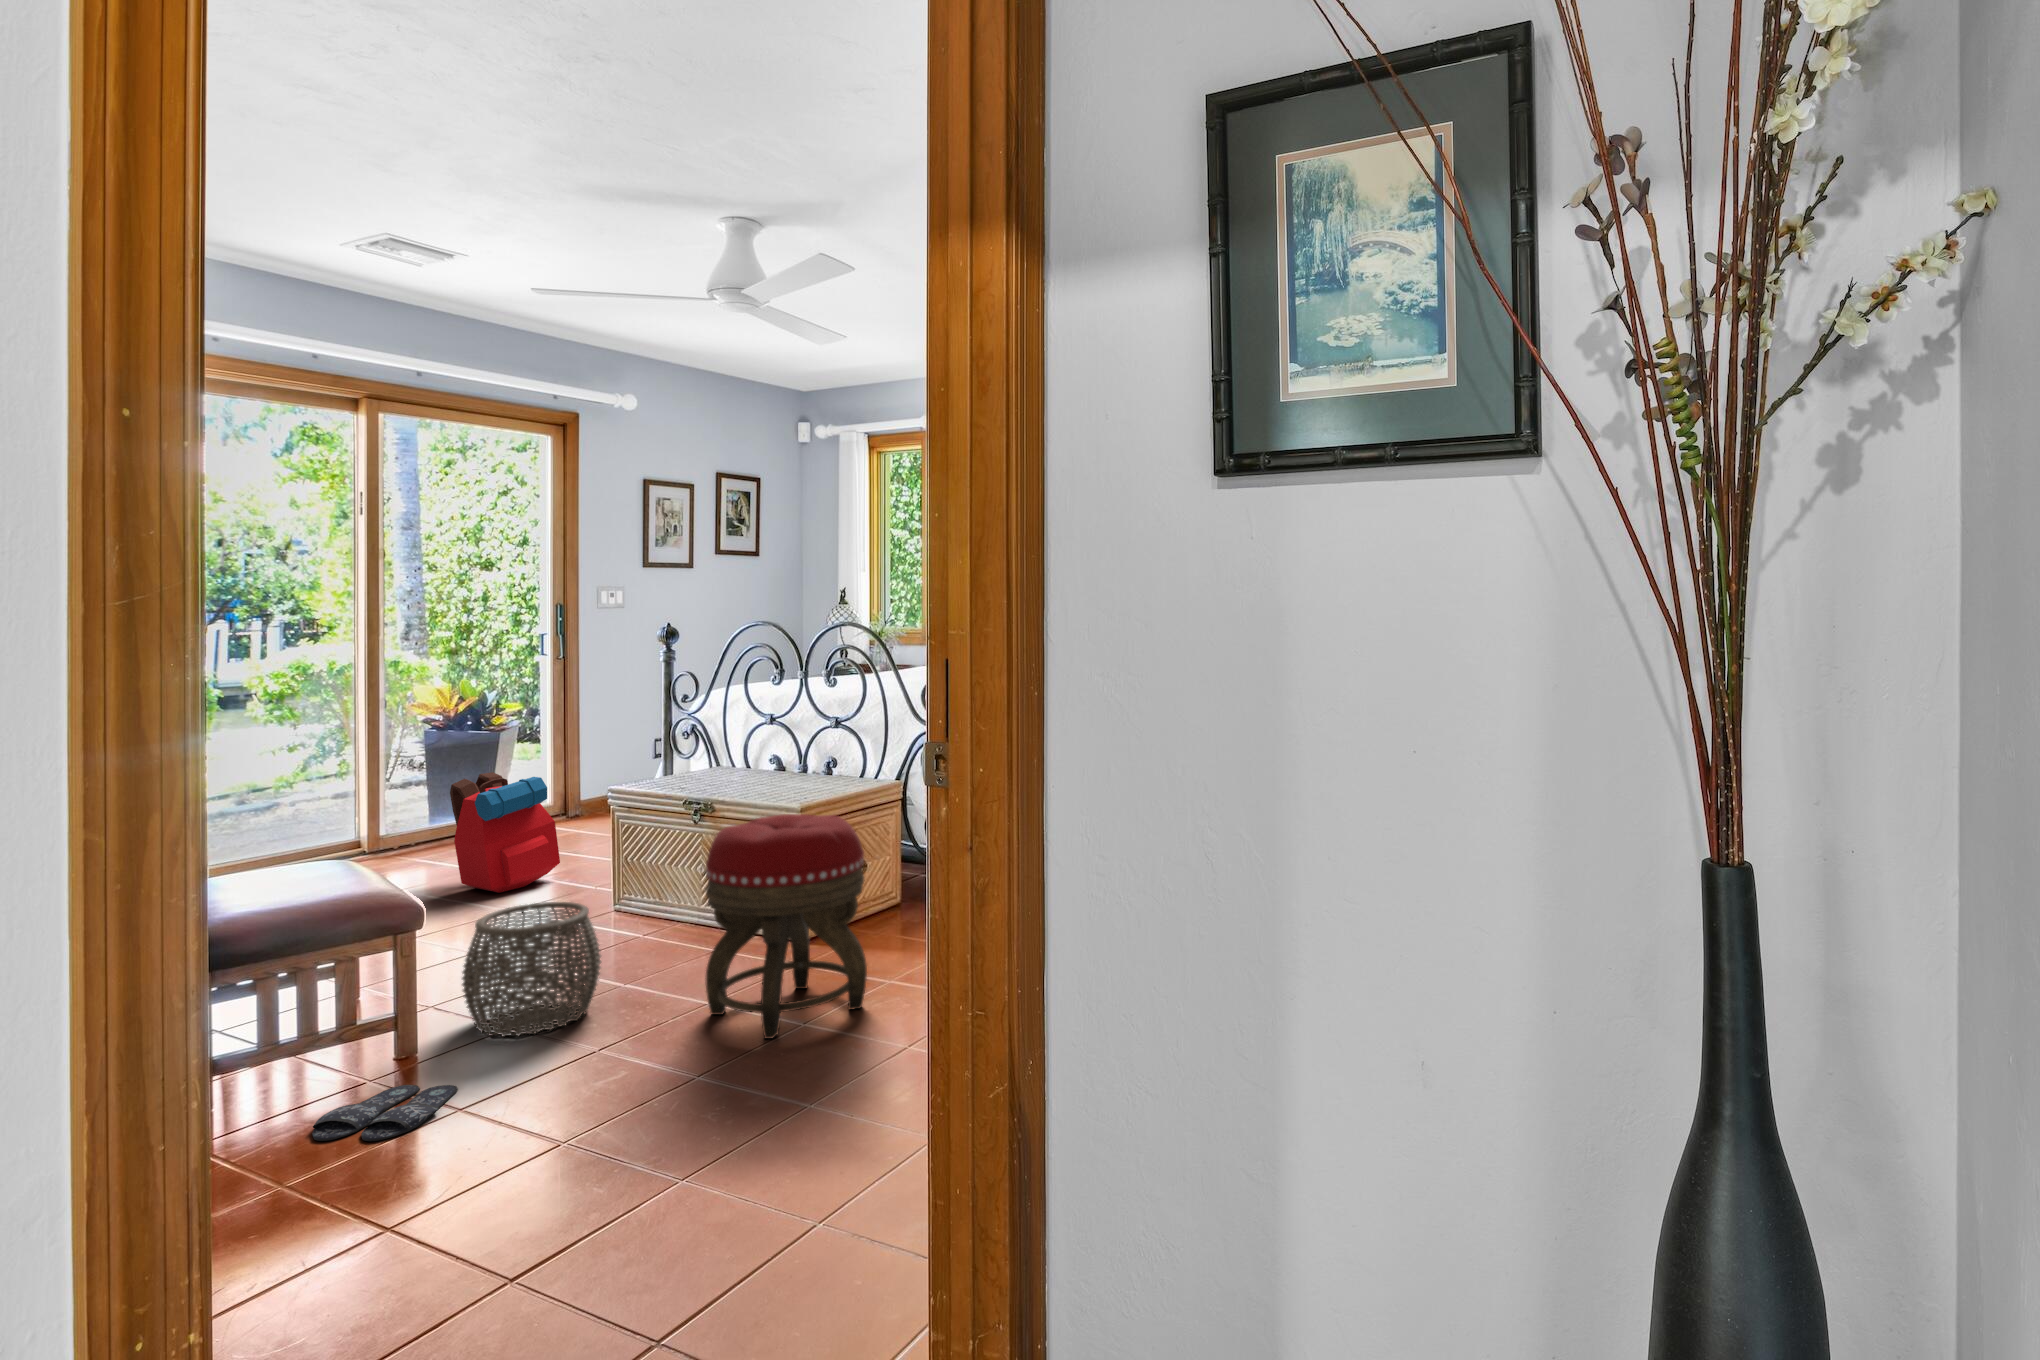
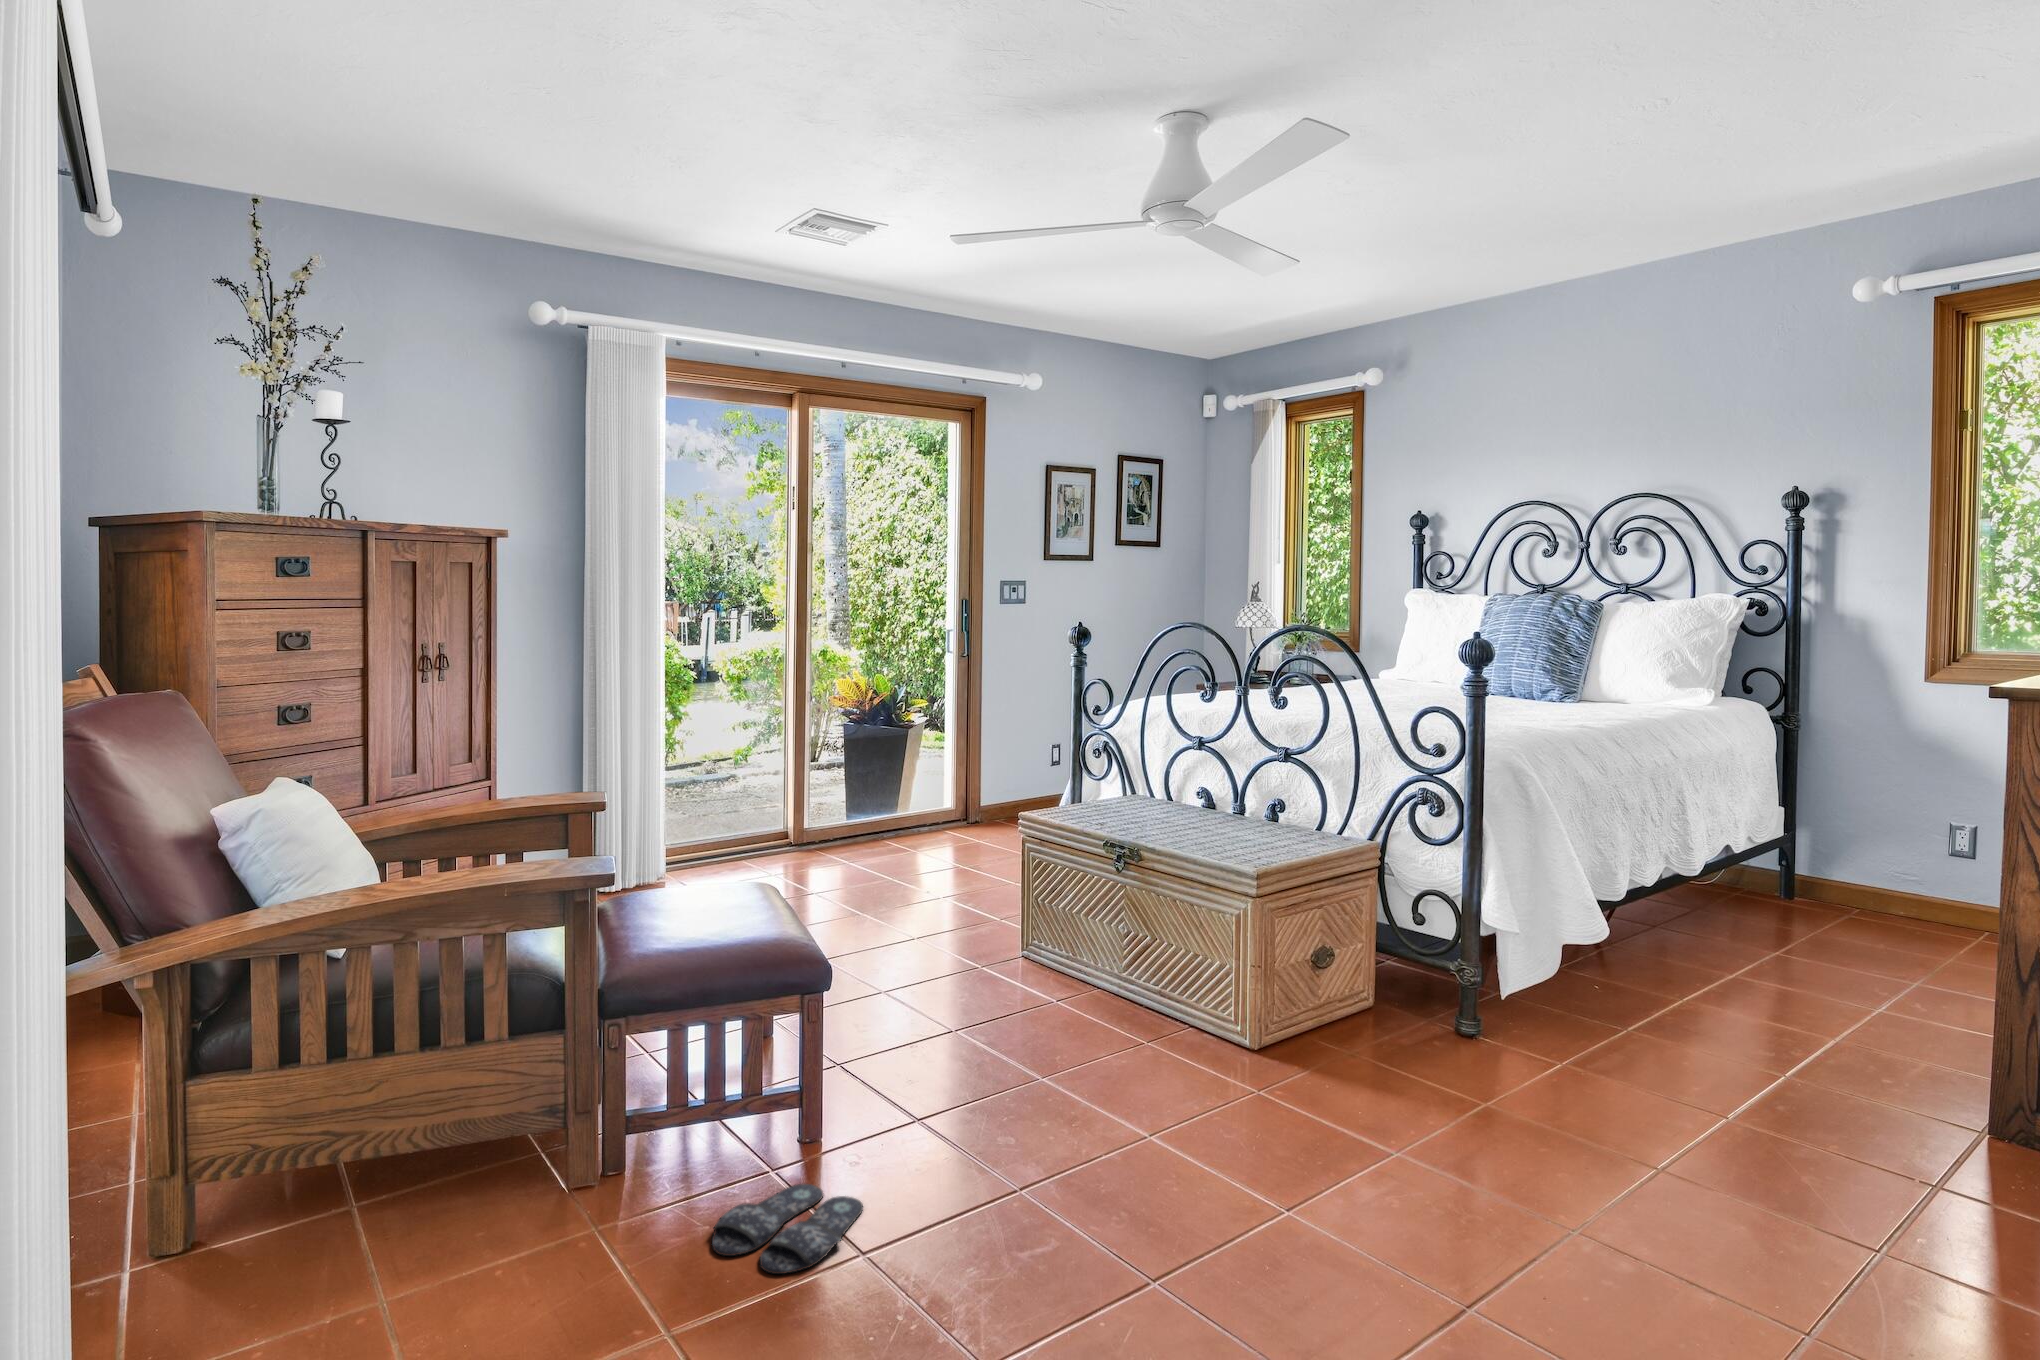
backpack: present [450,772,560,893] -> none [864,779,967,913]
footstool: present [705,814,867,1039] -> none [1149,892,1373,1224]
woven basket: present [462,902,601,1037] -> none [869,962,1021,1136]

